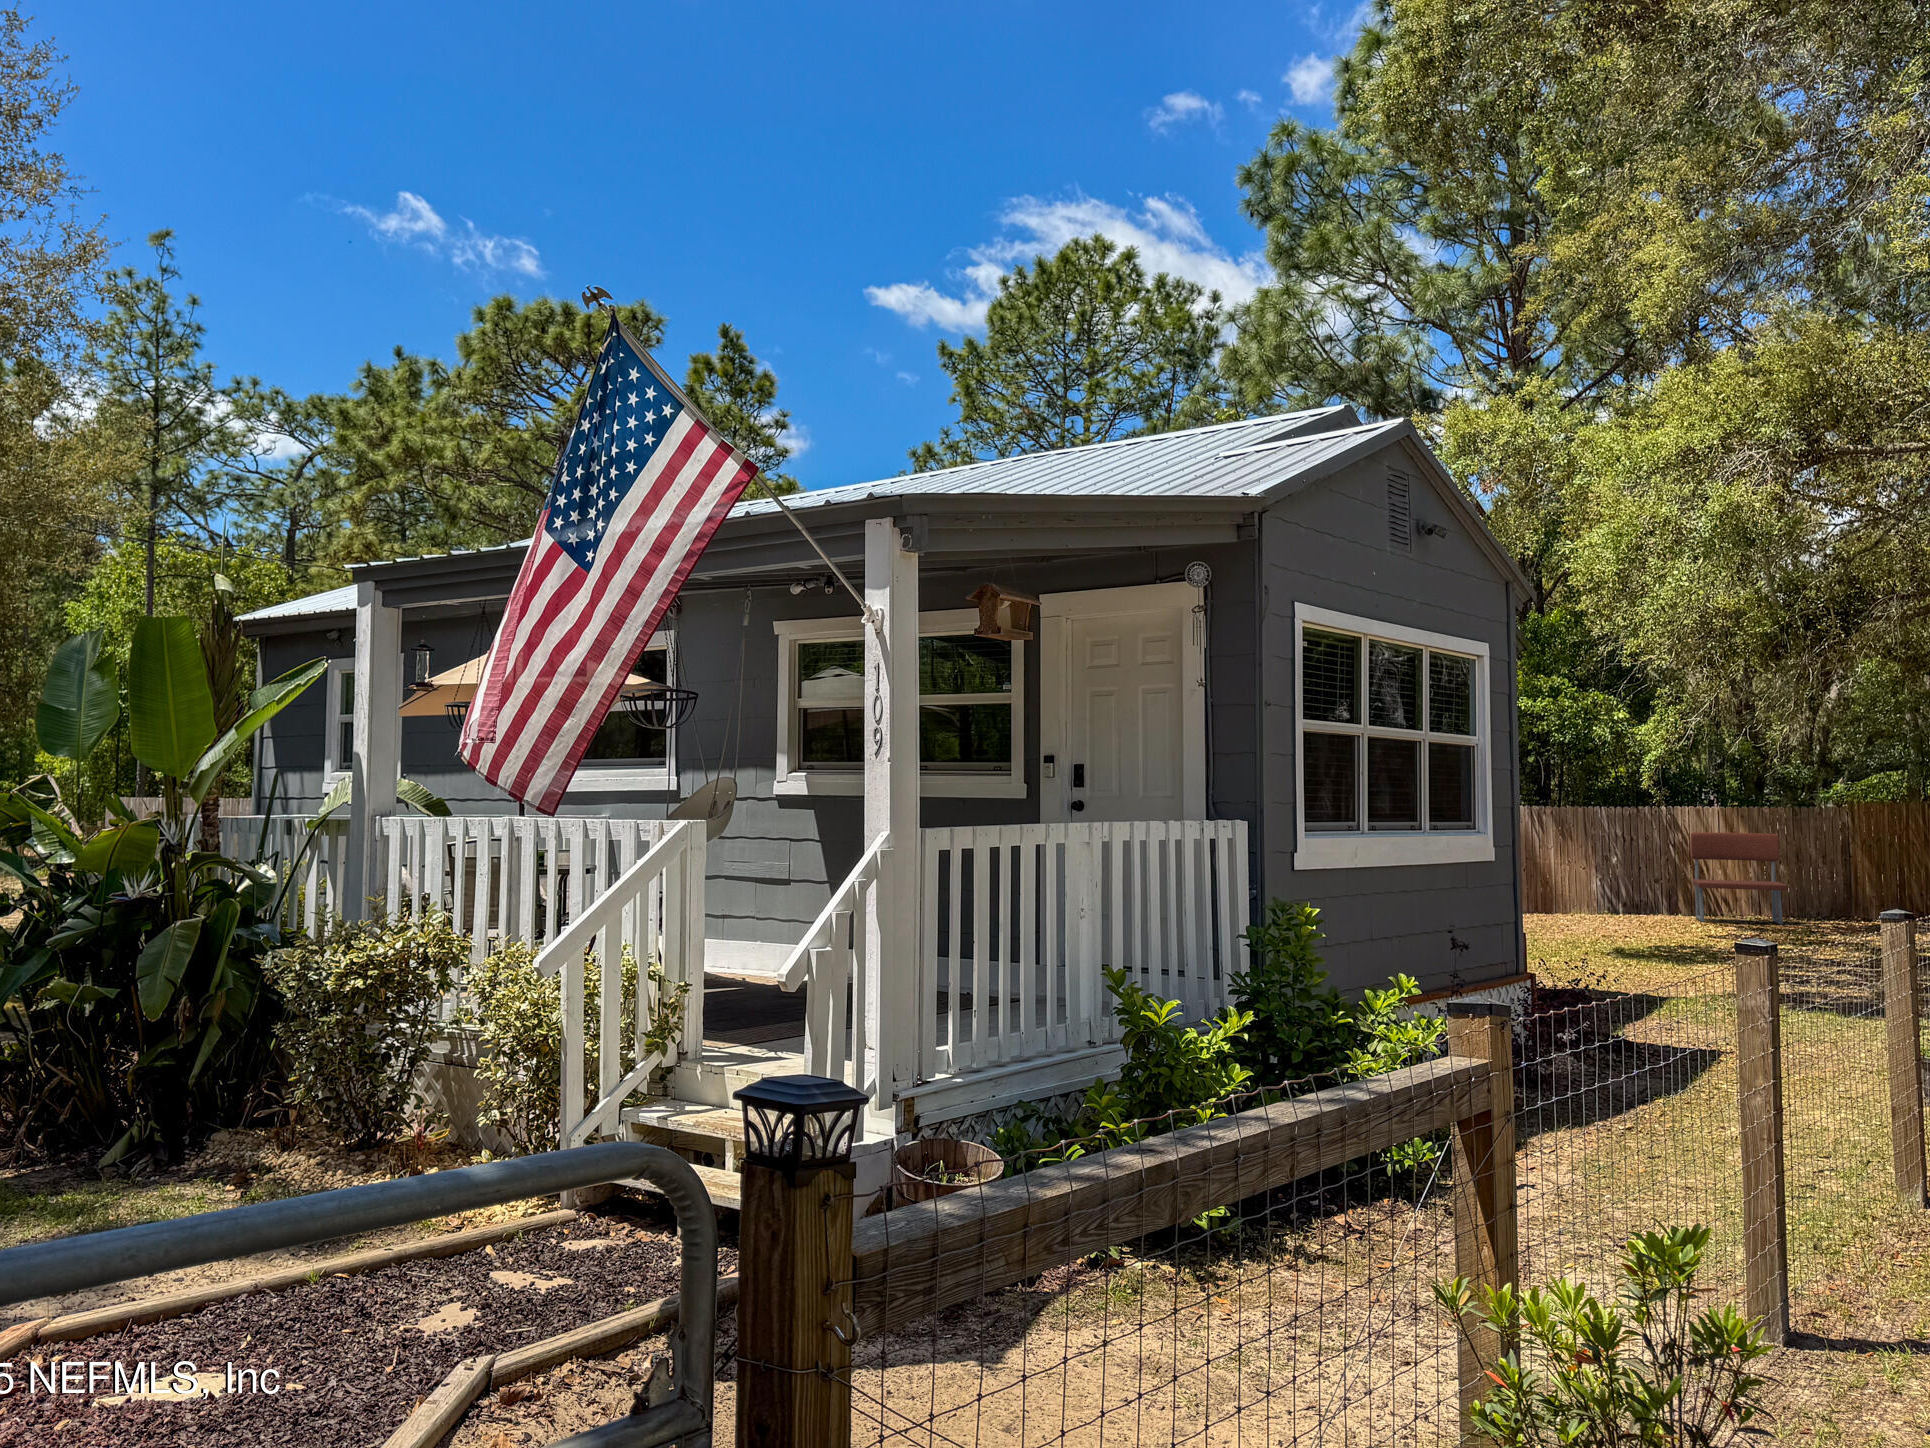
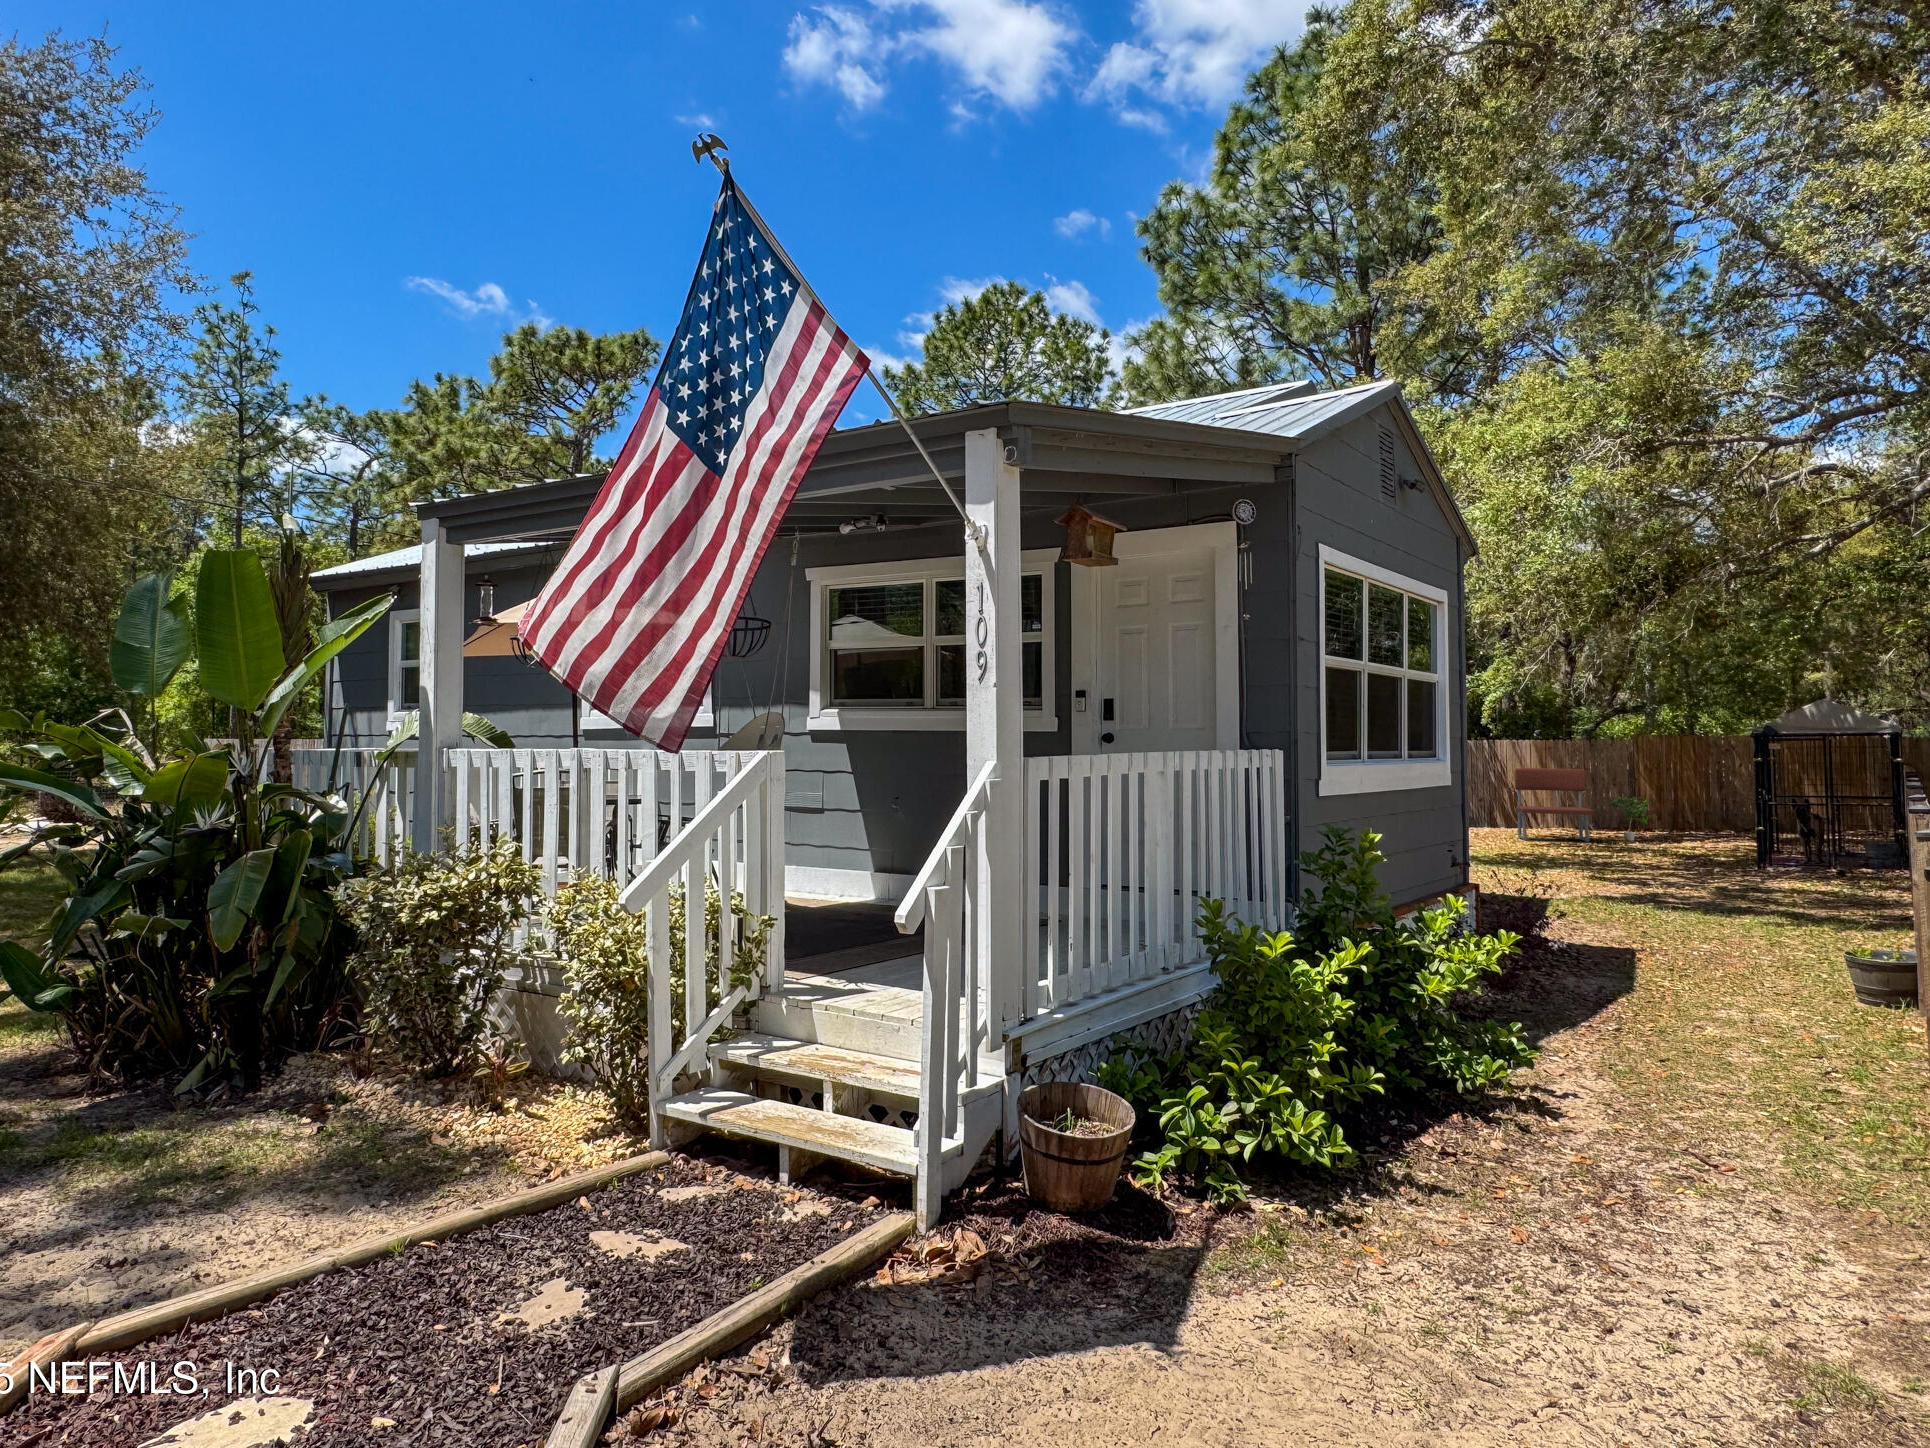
potted plant: none [1808,867,1862,924] -> present [1609,796,1651,841]

